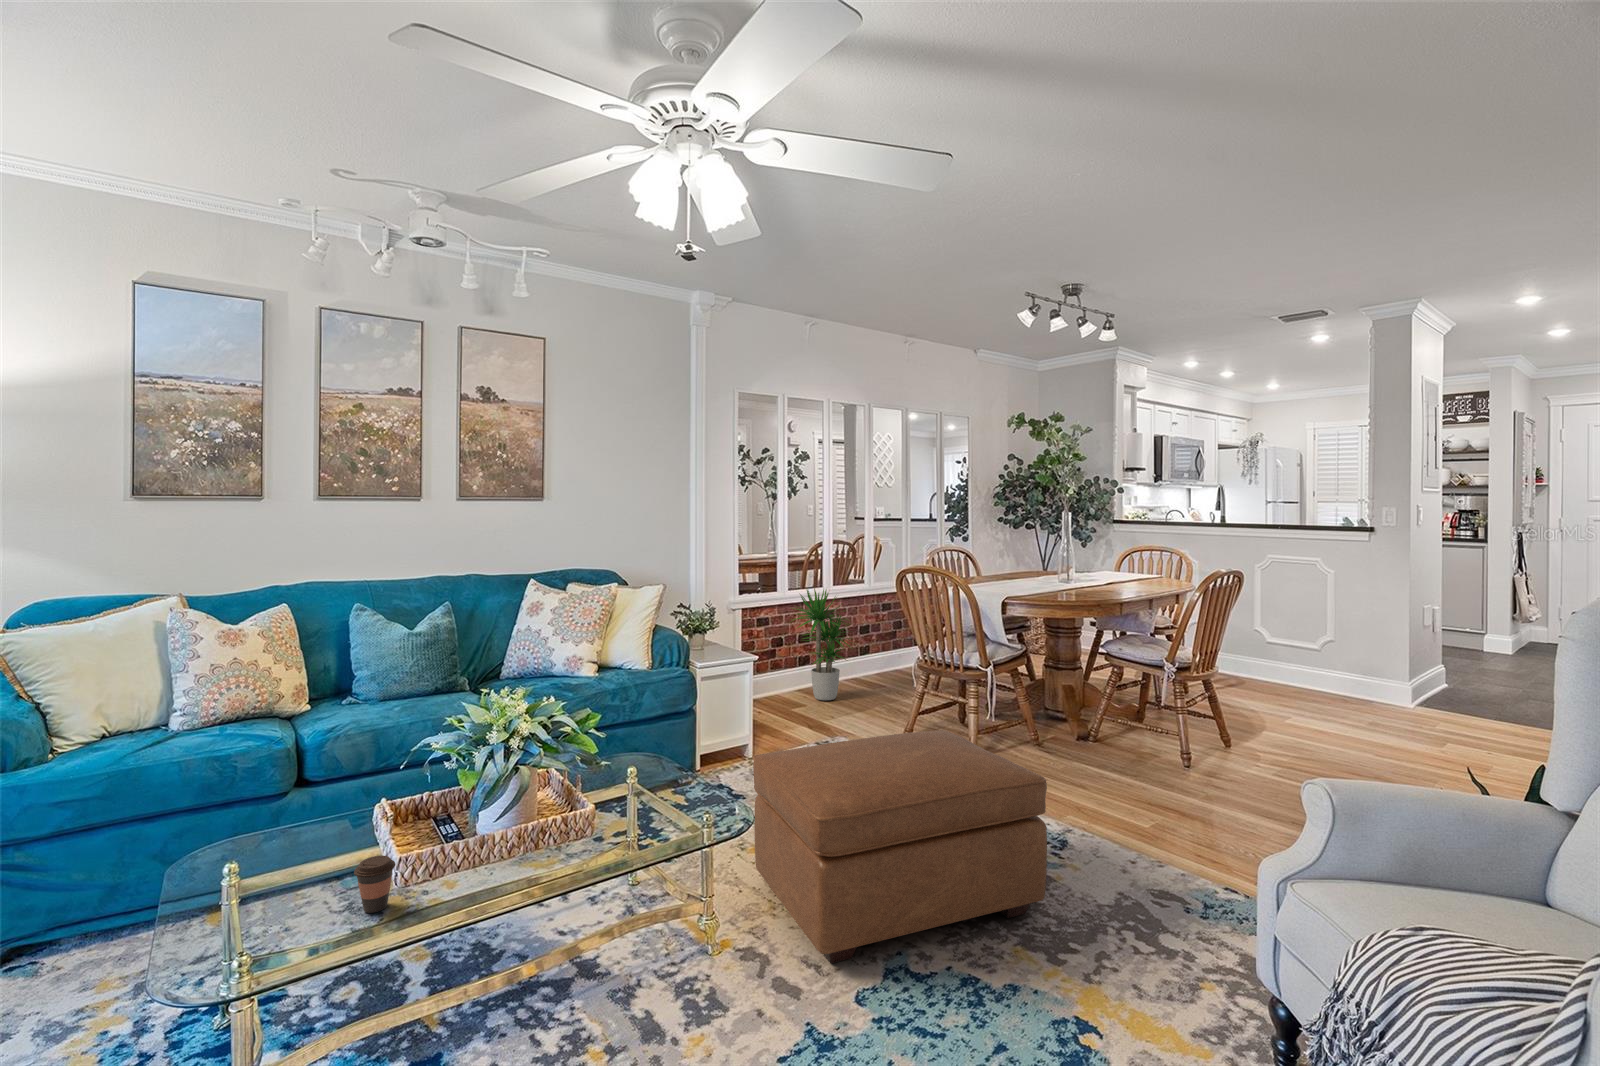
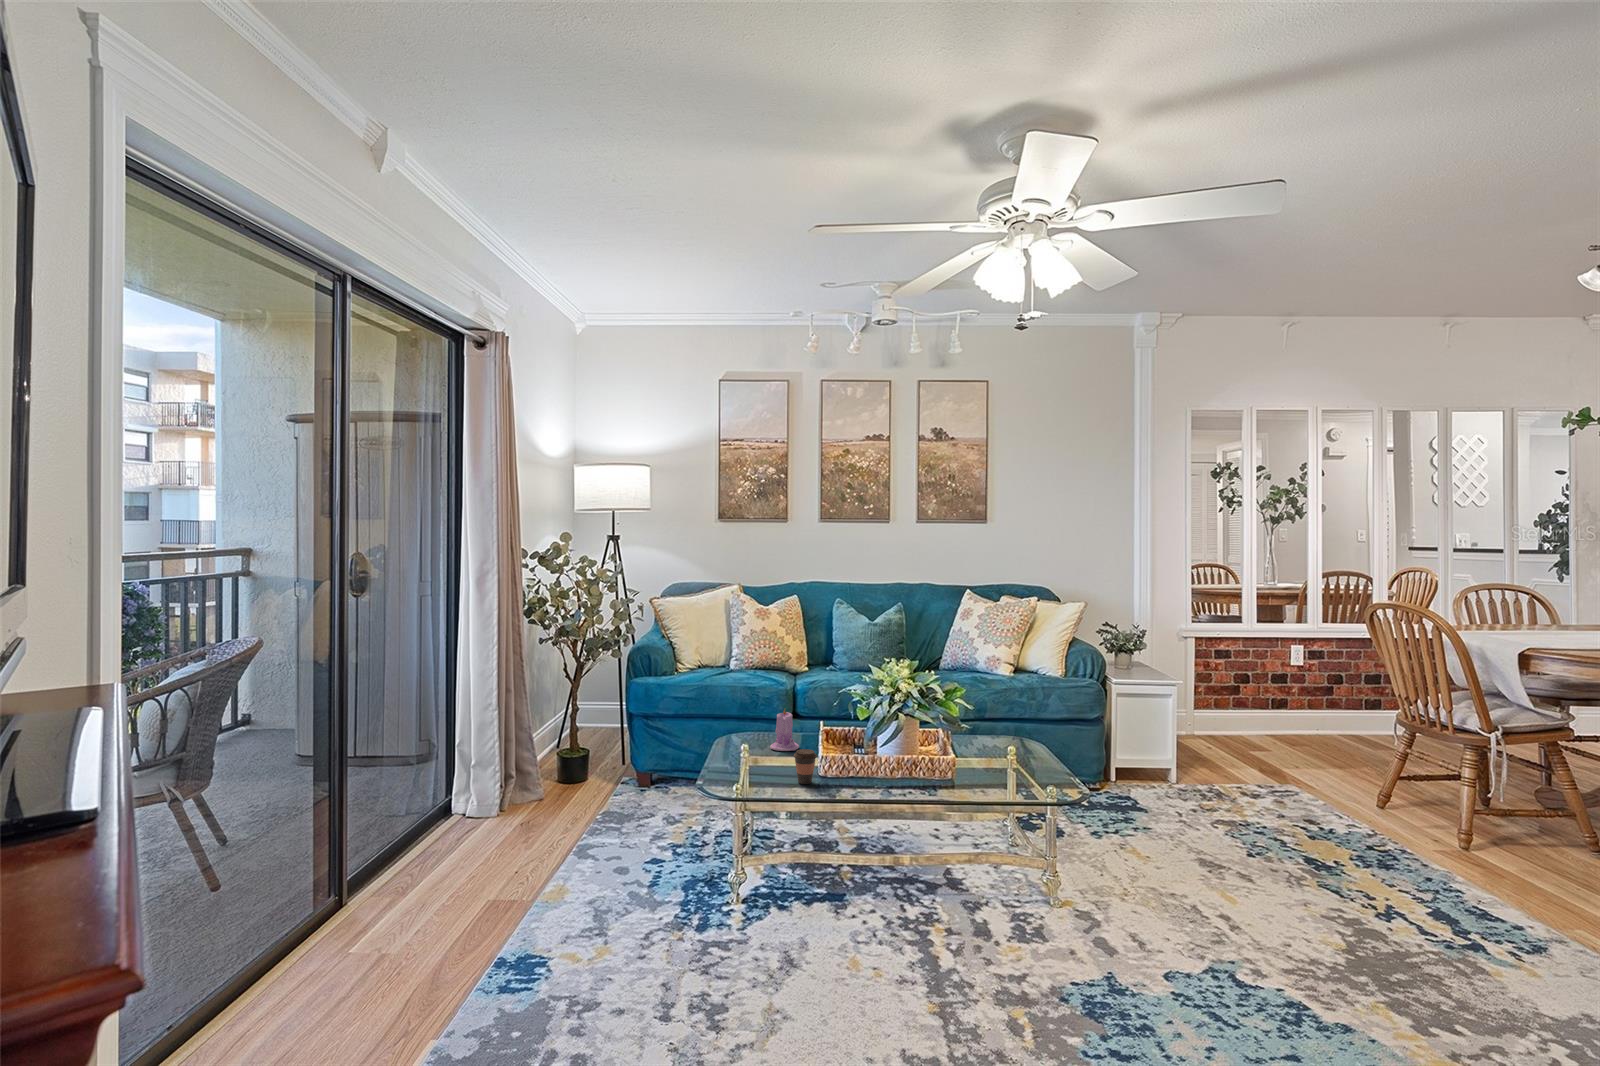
potted plant: present [793,588,850,700] -> none [1250,621,1345,752]
ottoman: present [753,730,1047,963] -> none [1118,754,1444,978]
candle: none [289,789,340,857] -> present [770,710,799,751]

